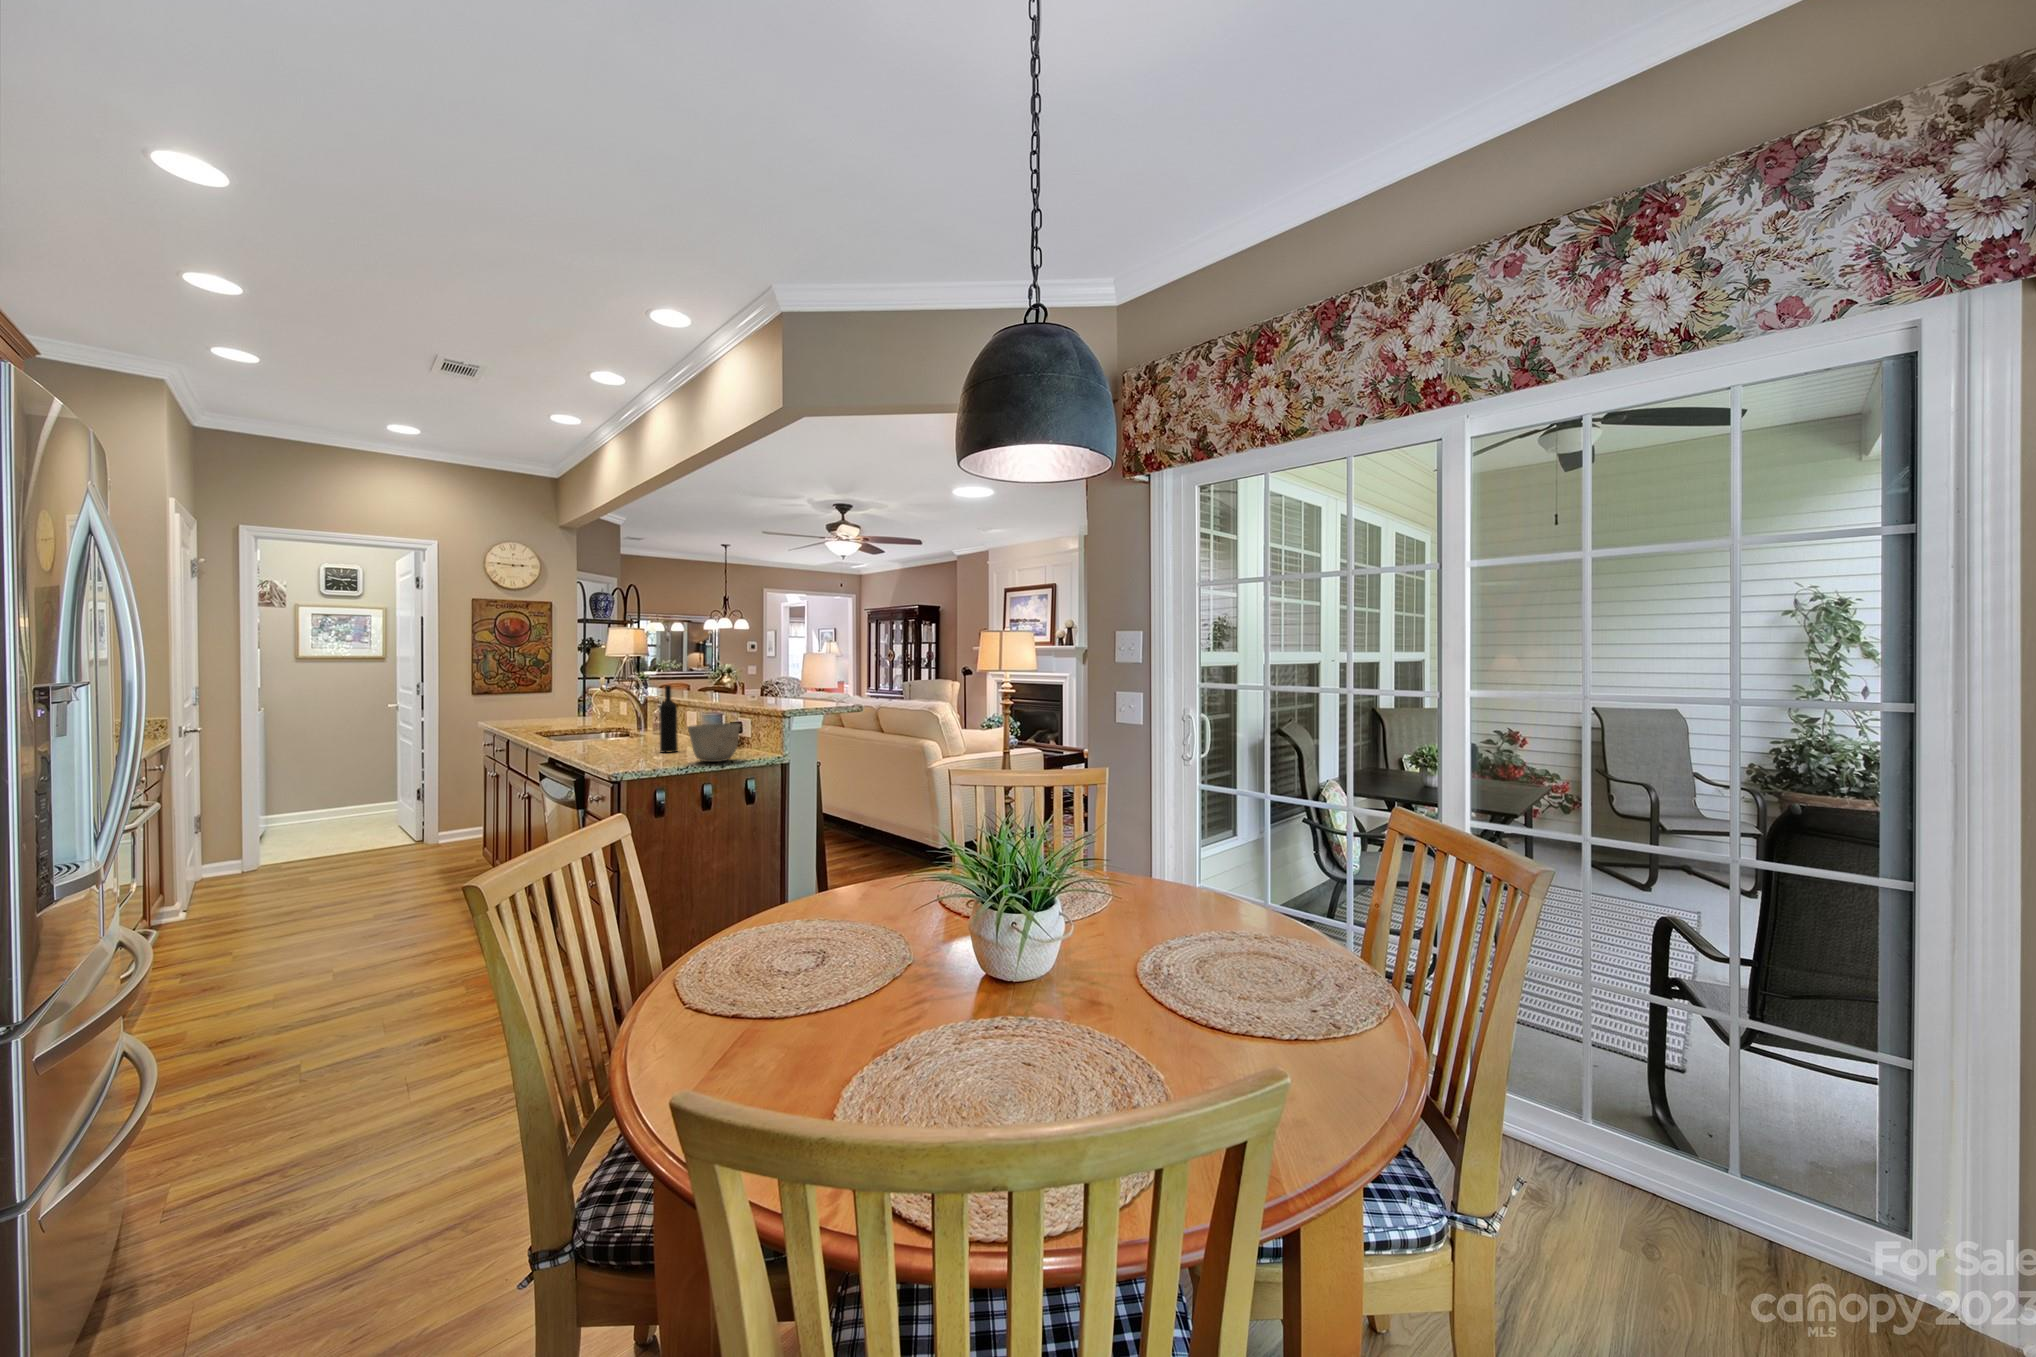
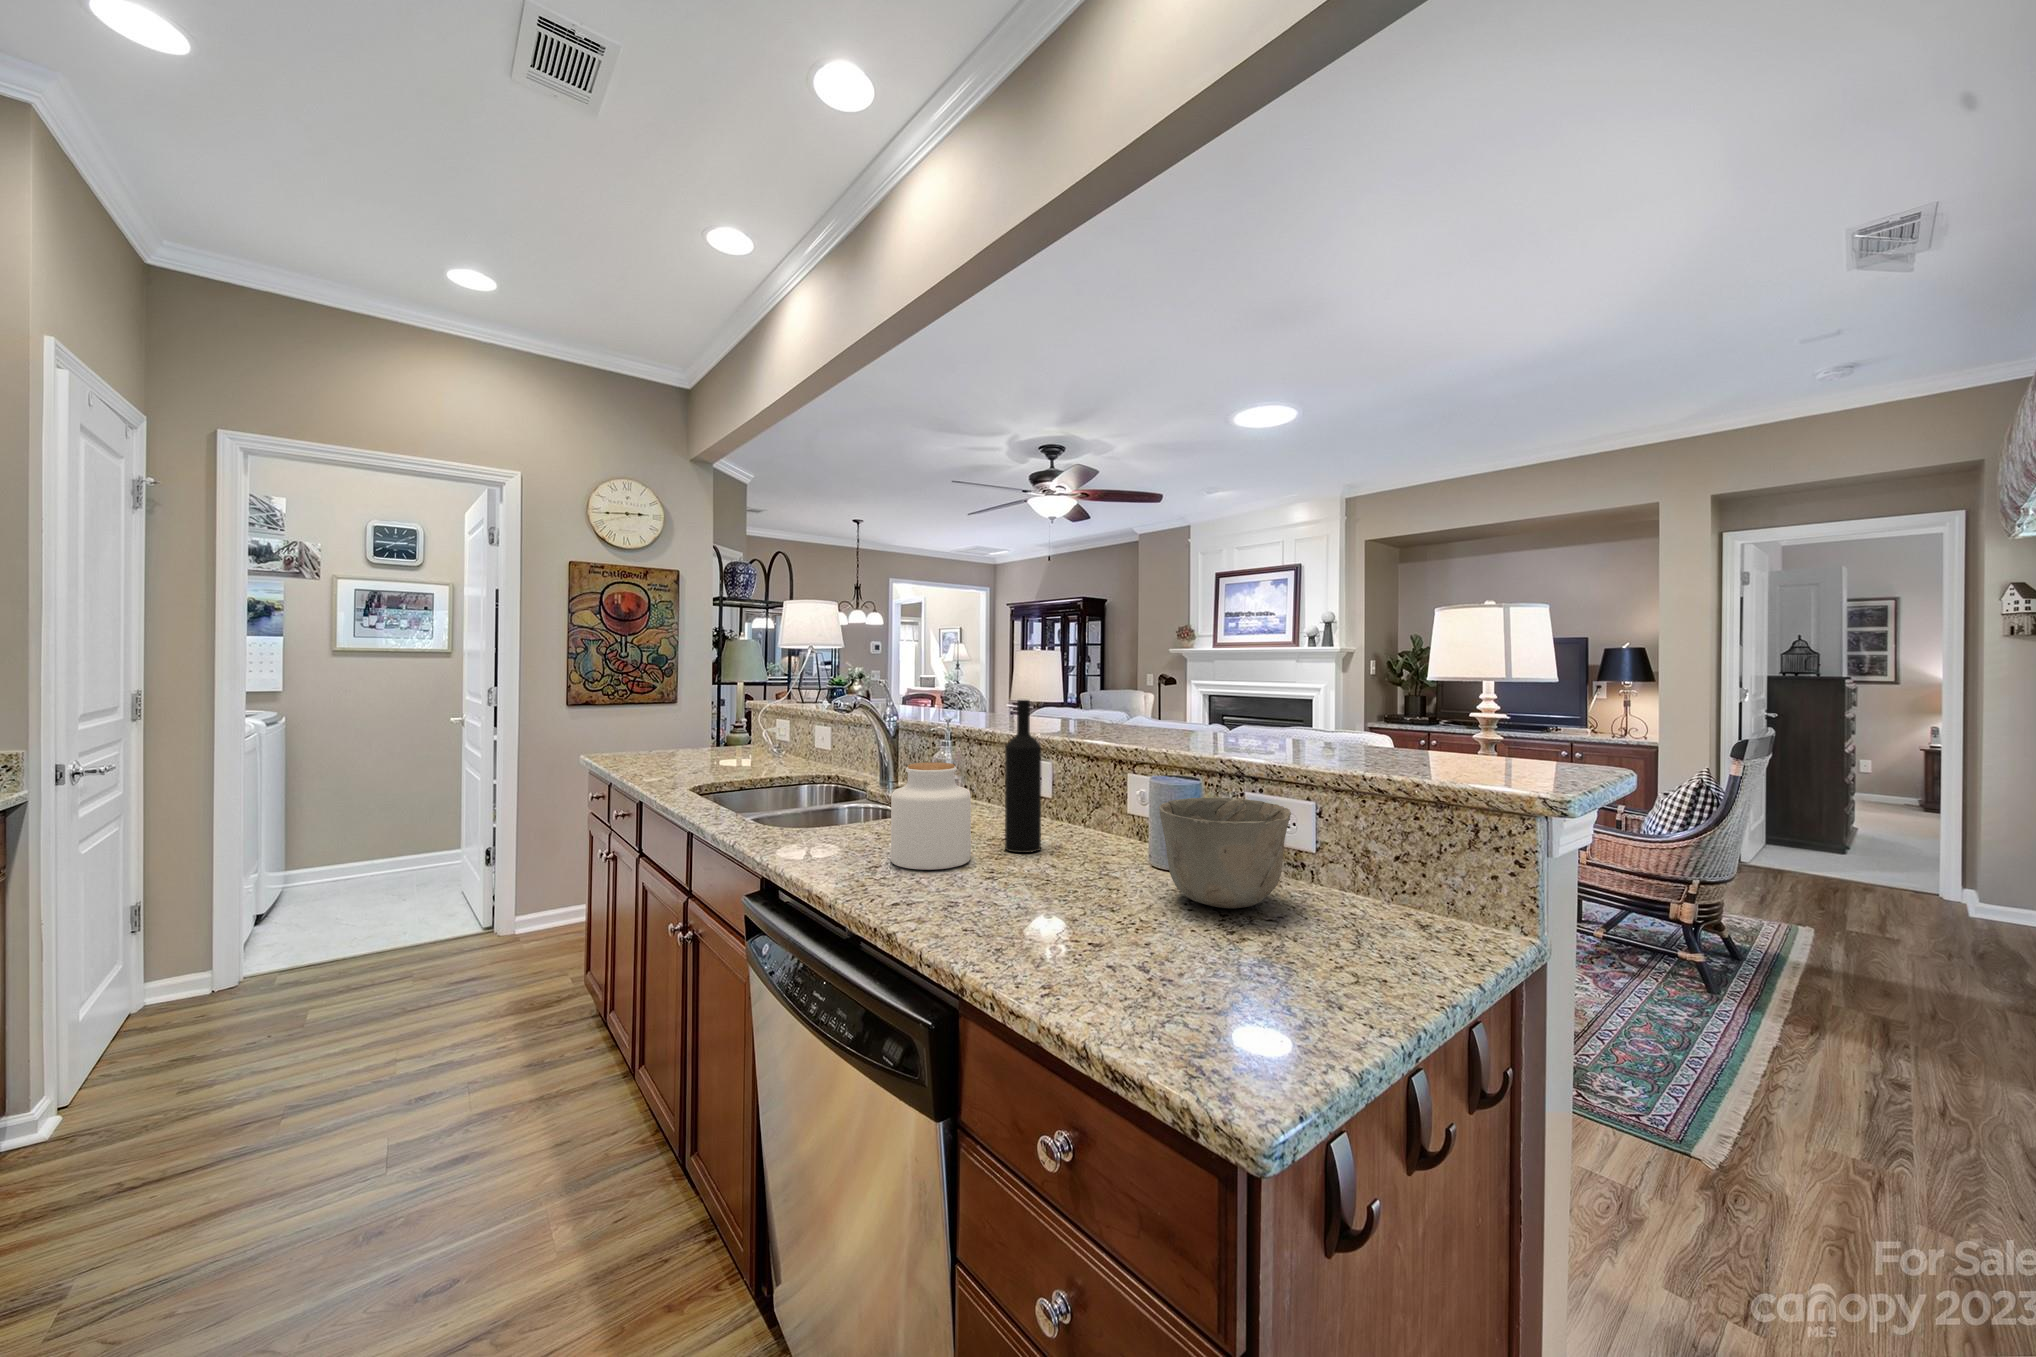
jar: none [600,713,638,757] -> present [891,762,971,870]

